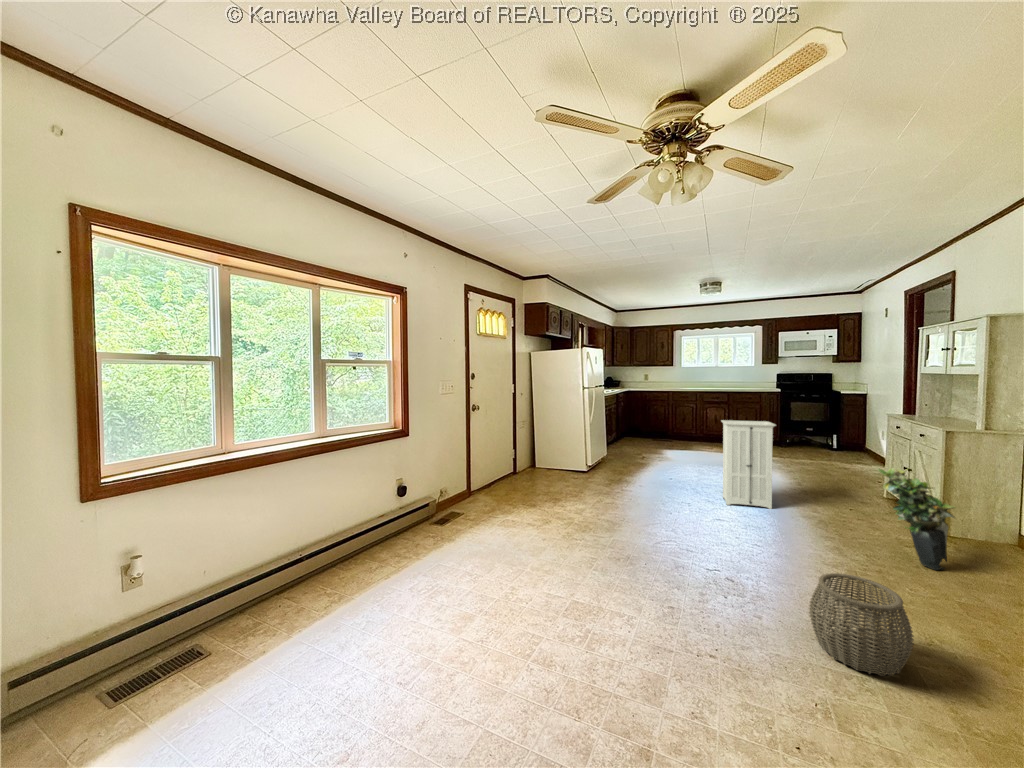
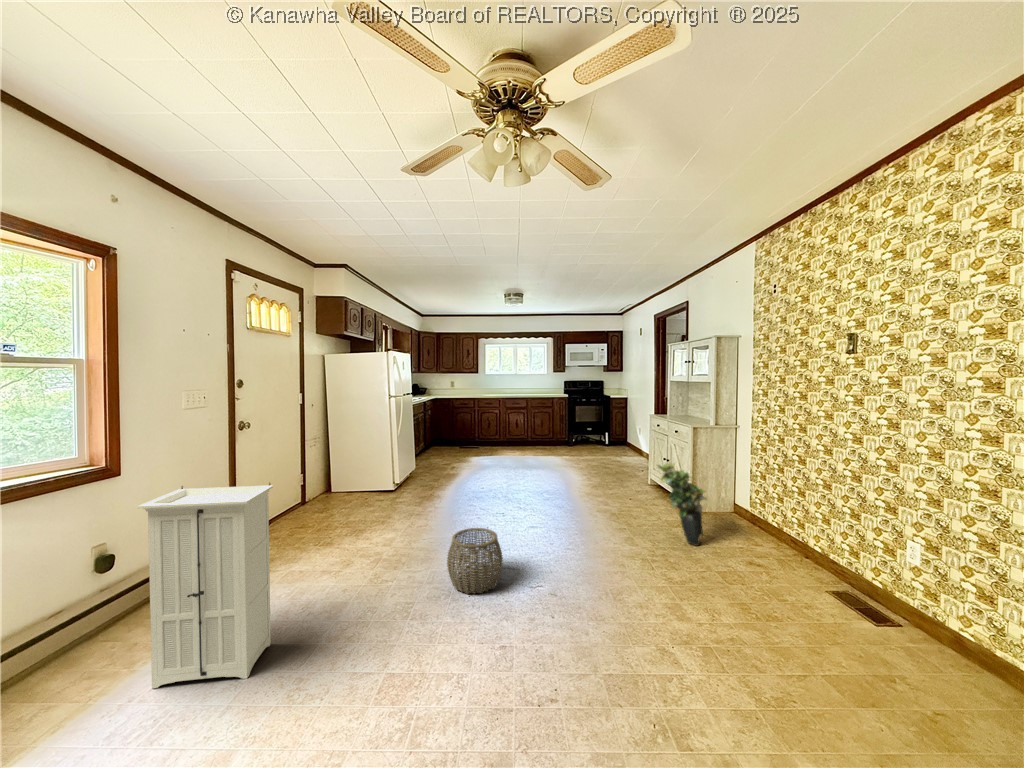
storage cabinet: present [721,419,776,509] -> present [138,483,273,688]
woven basket: present [809,573,914,676] -> present [447,528,503,593]

